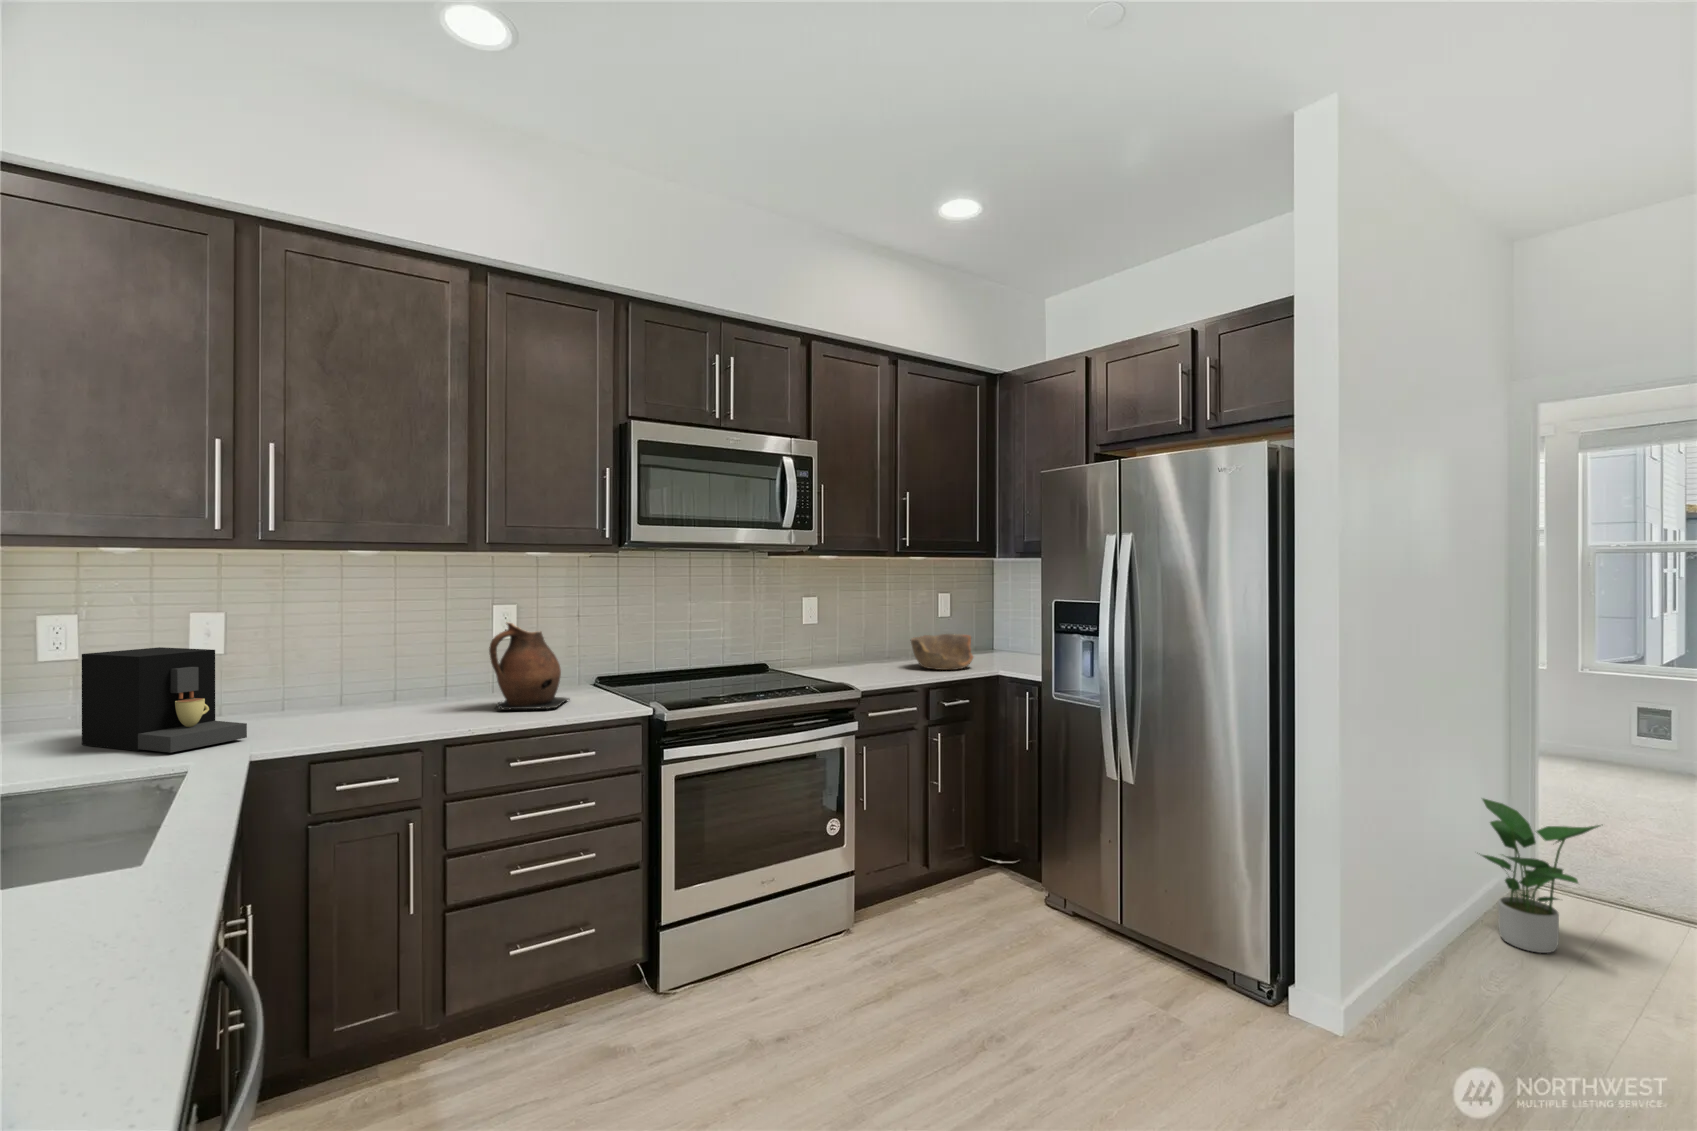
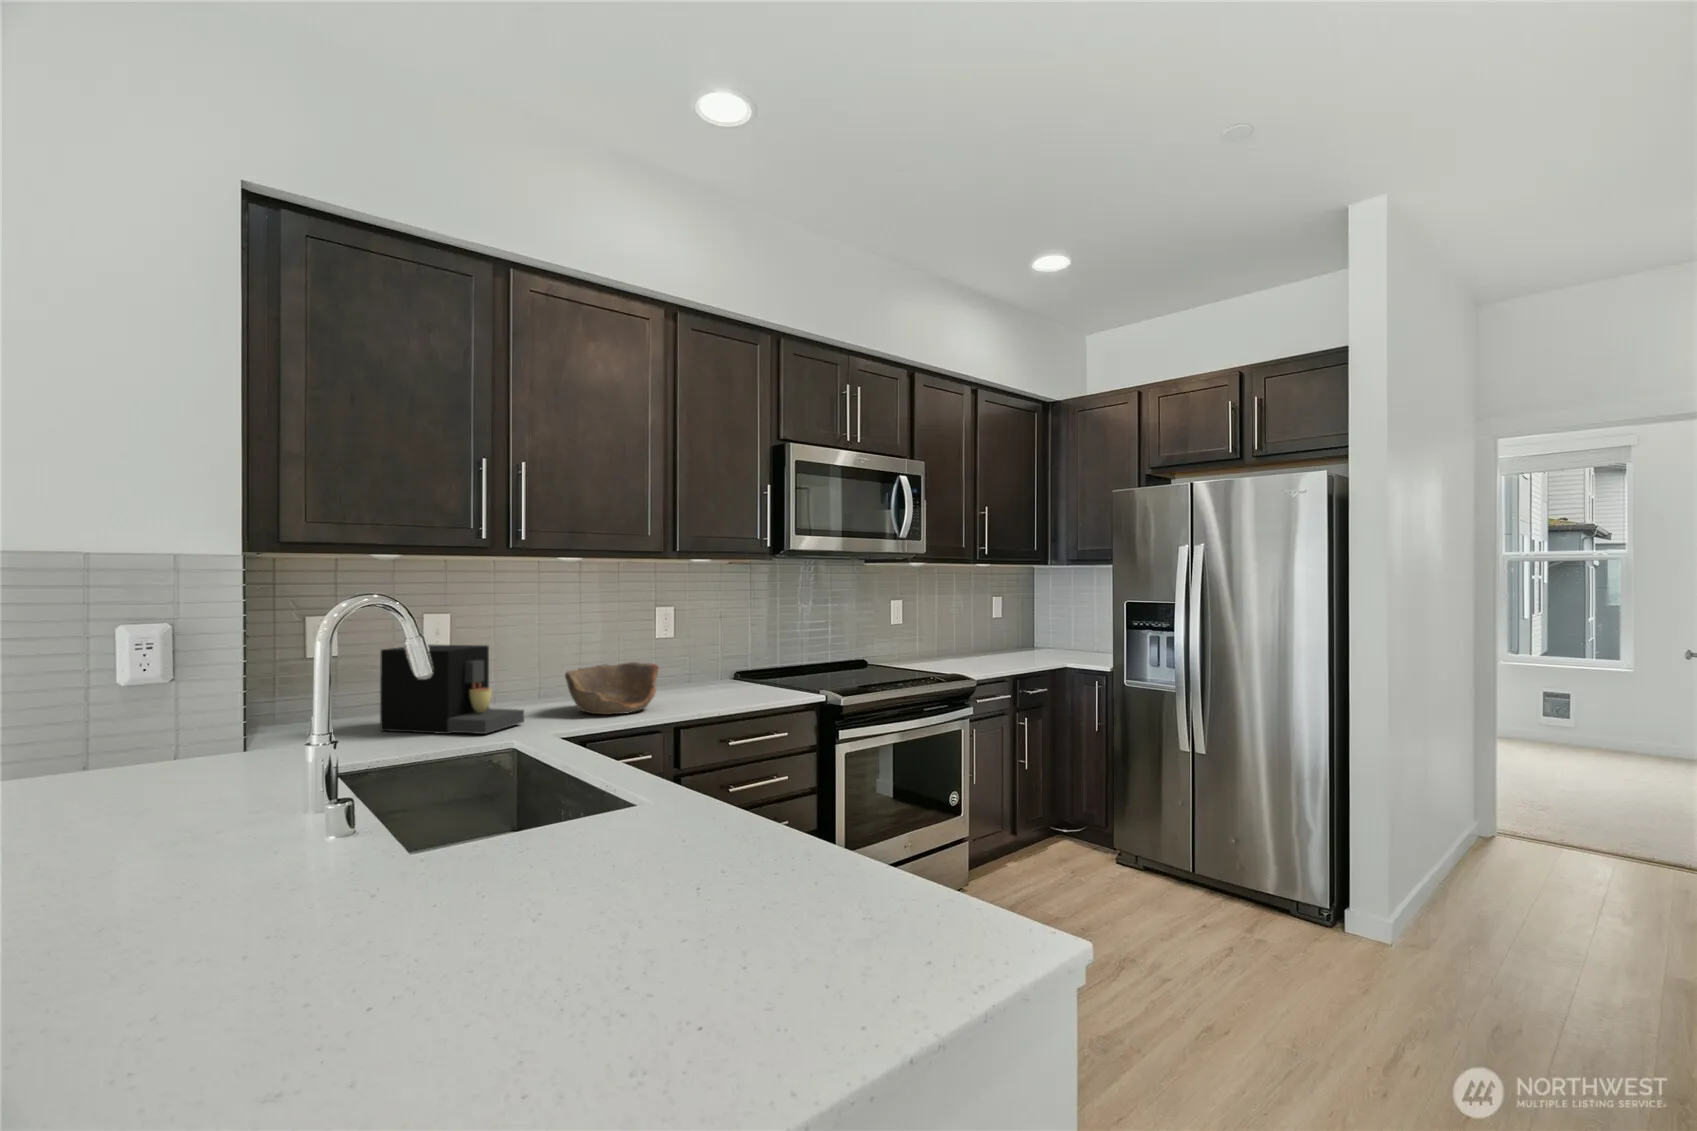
ceramic pitcher: present [489,623,569,709] -> none [683,622,746,698]
bowl: present [910,634,973,670] -> present [565,662,659,714]
potted plant: present [1482,799,1600,953] -> none [1459,760,1559,880]

